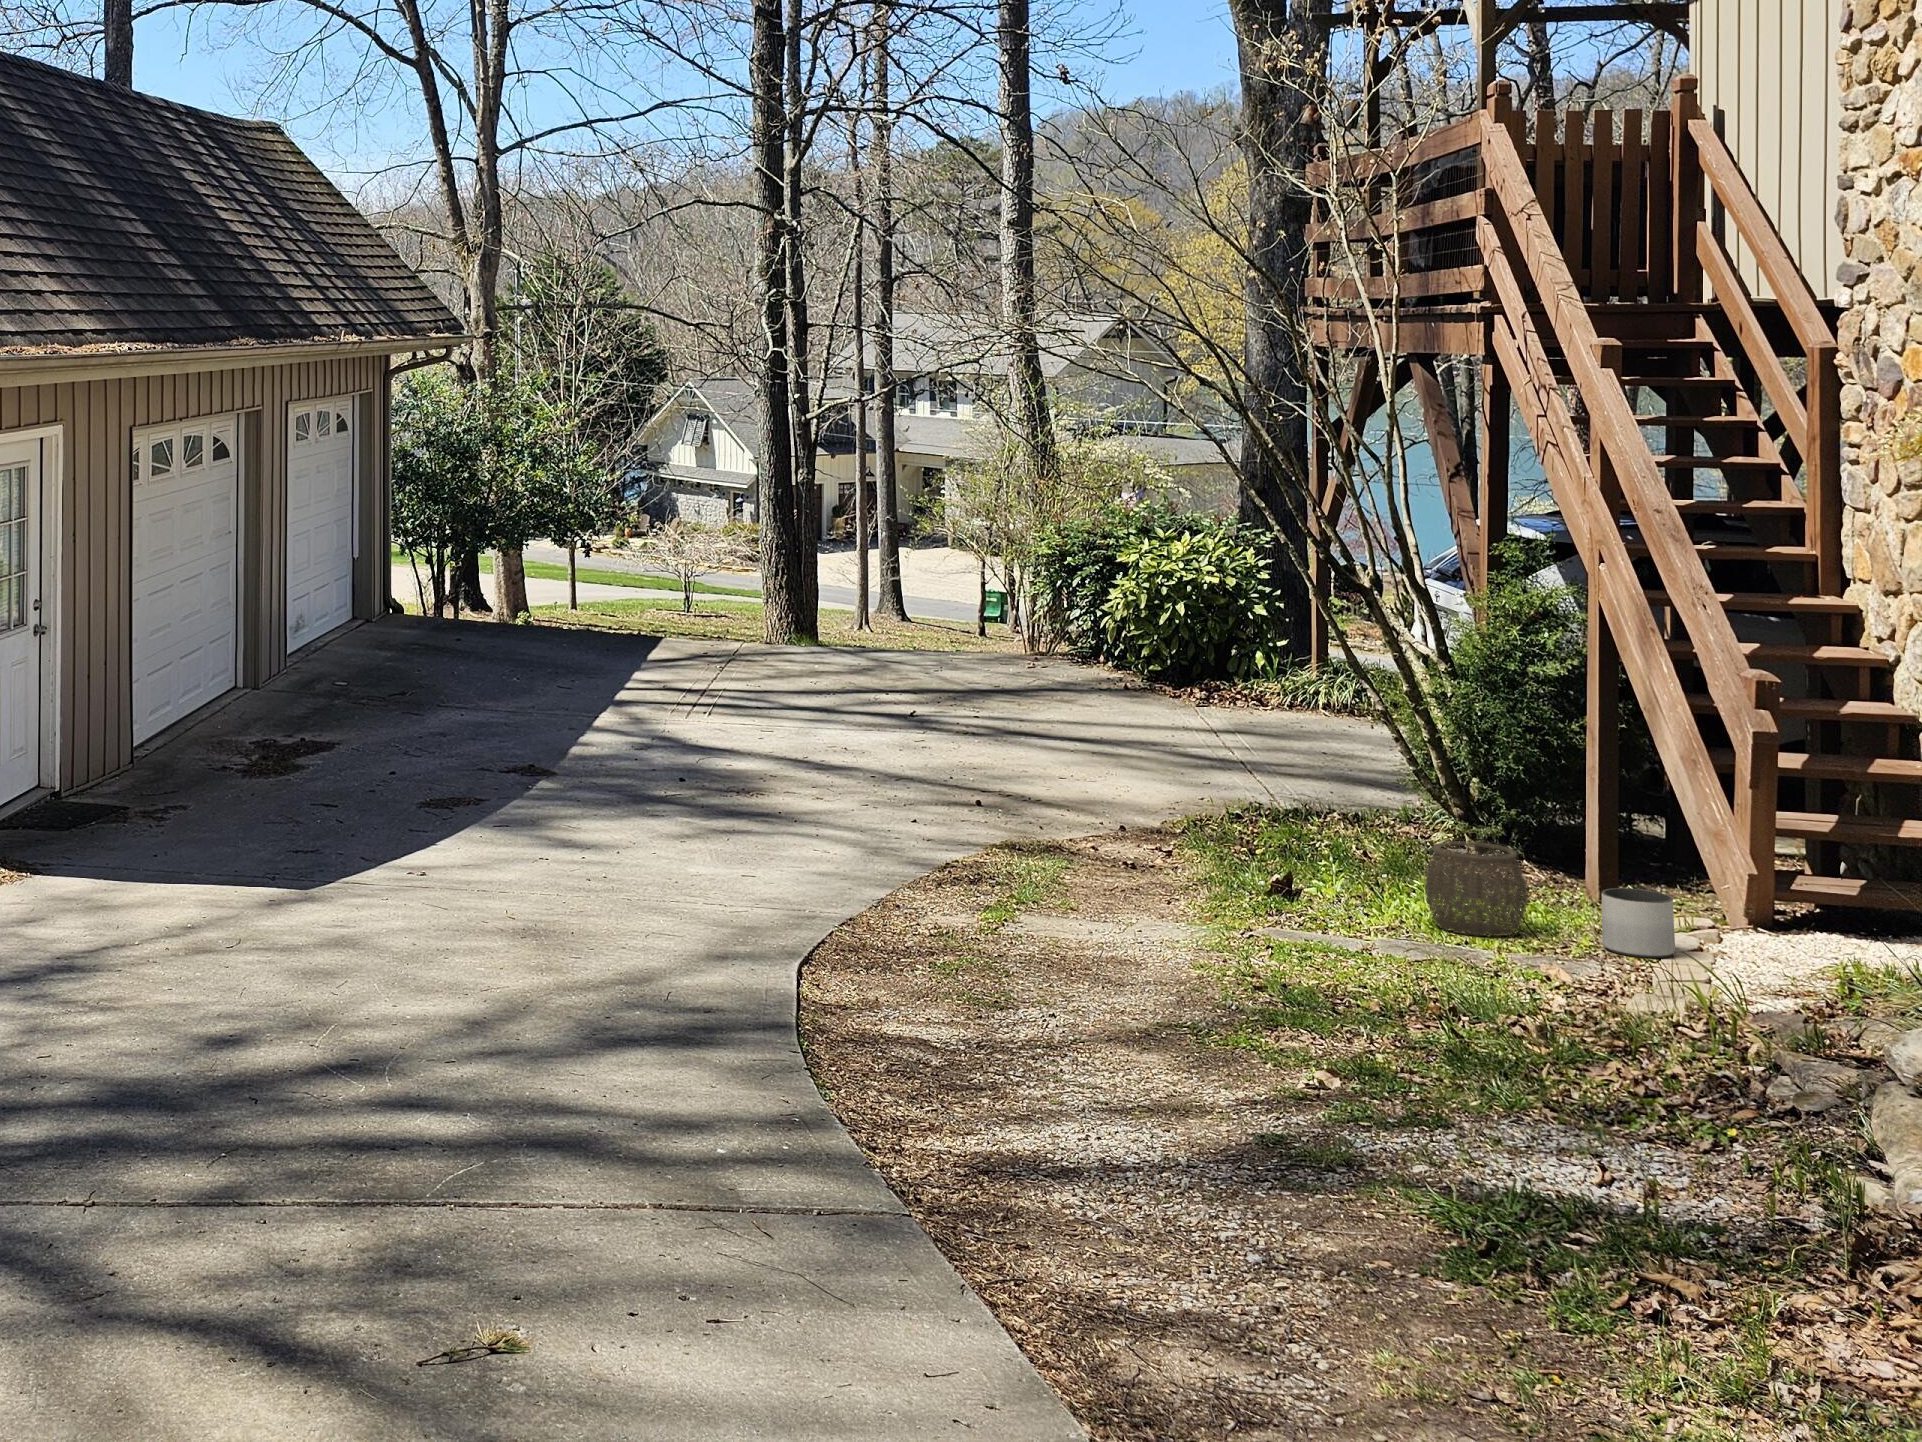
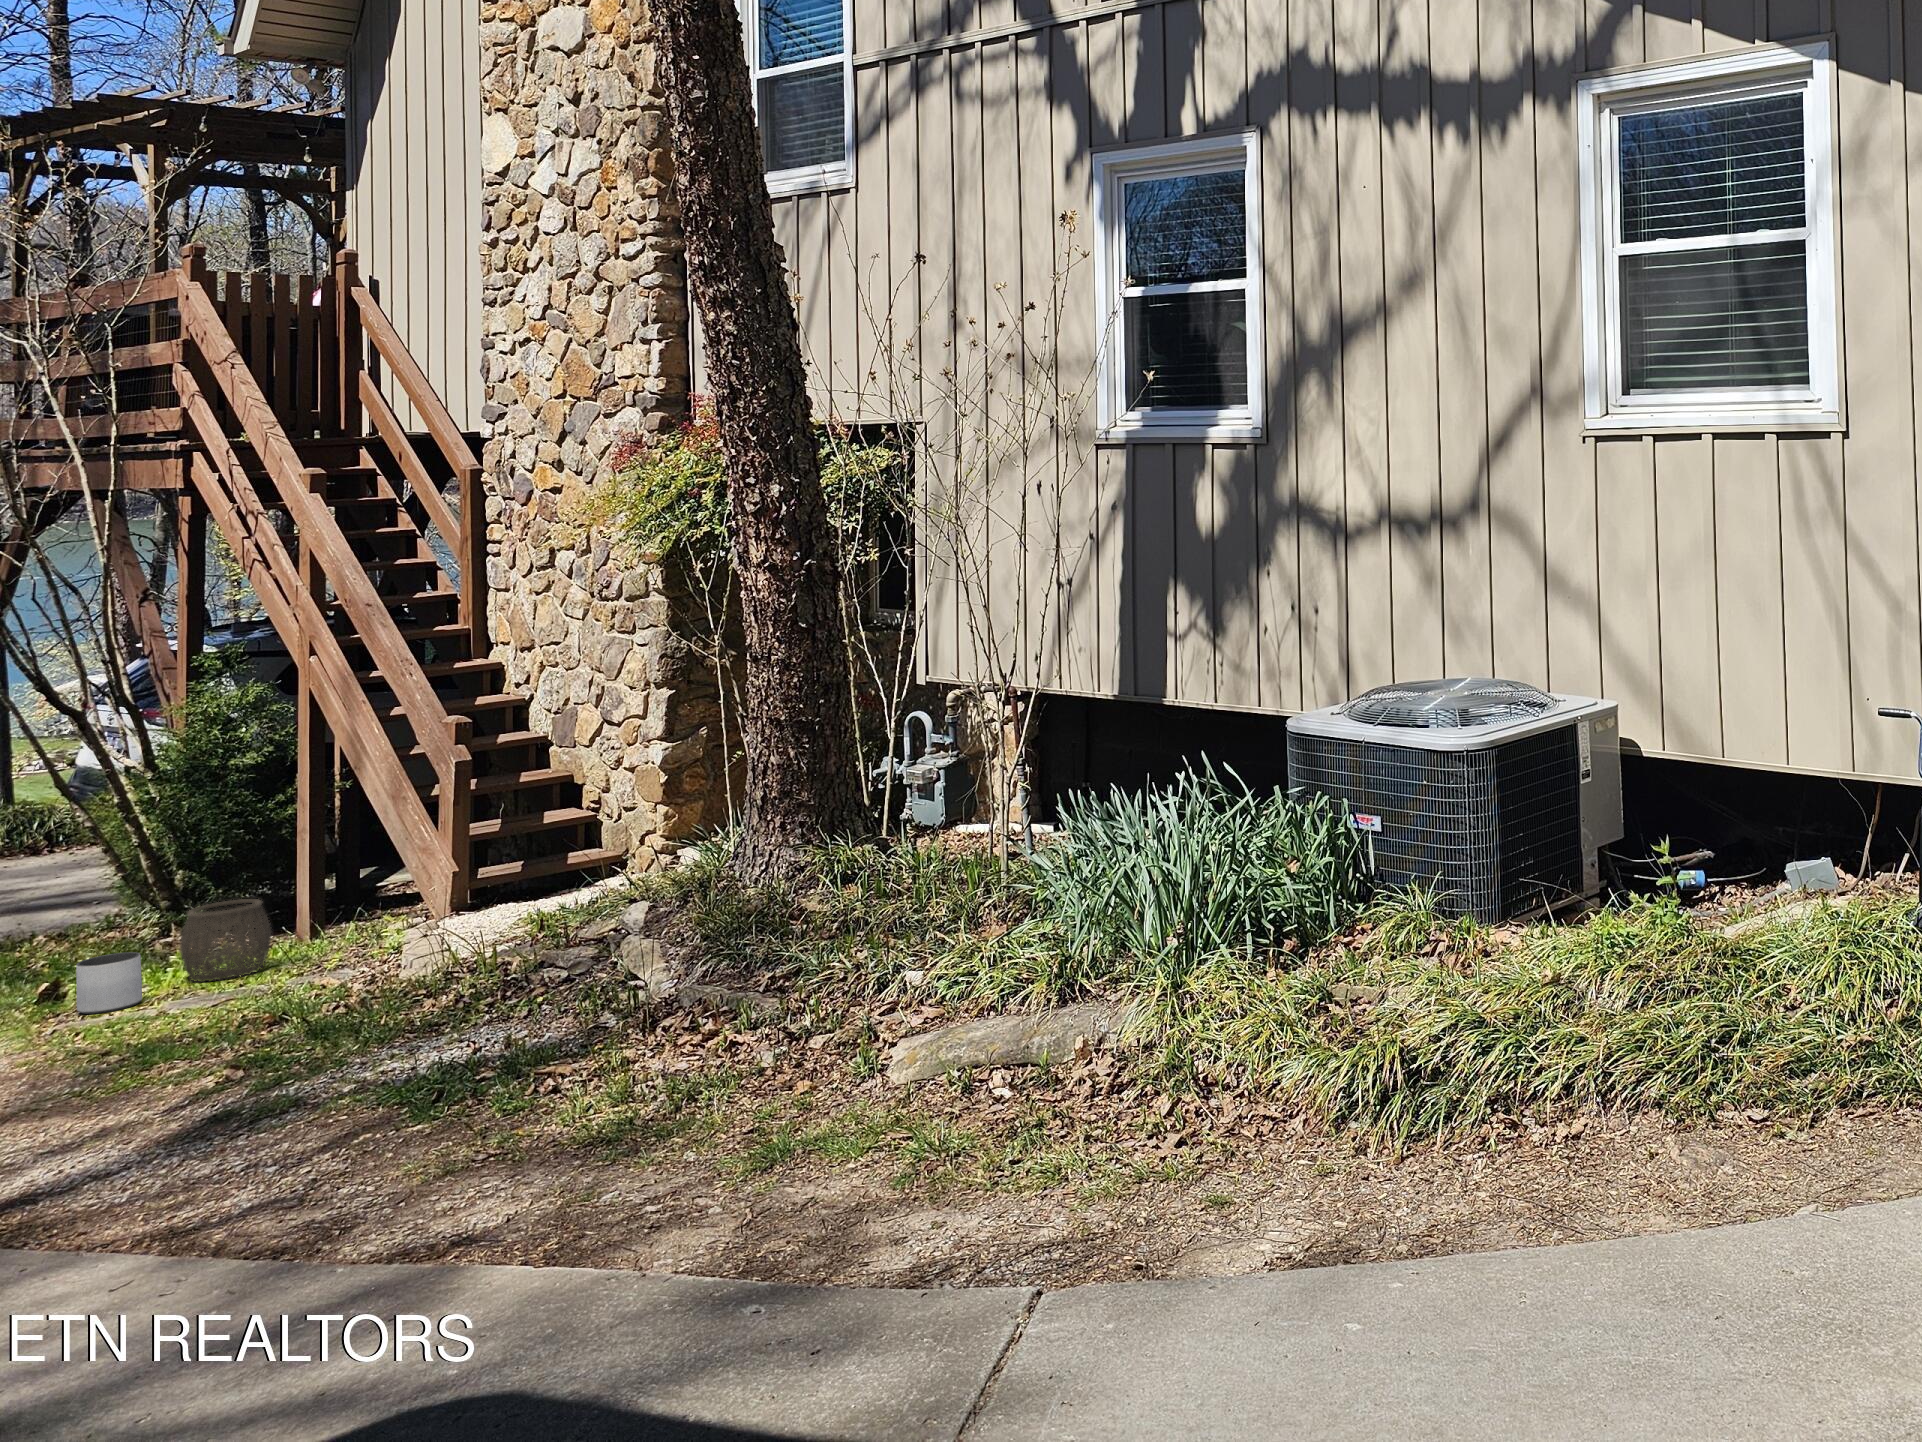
planter: present [1602,888,1675,958] -> present [76,952,142,1014]

